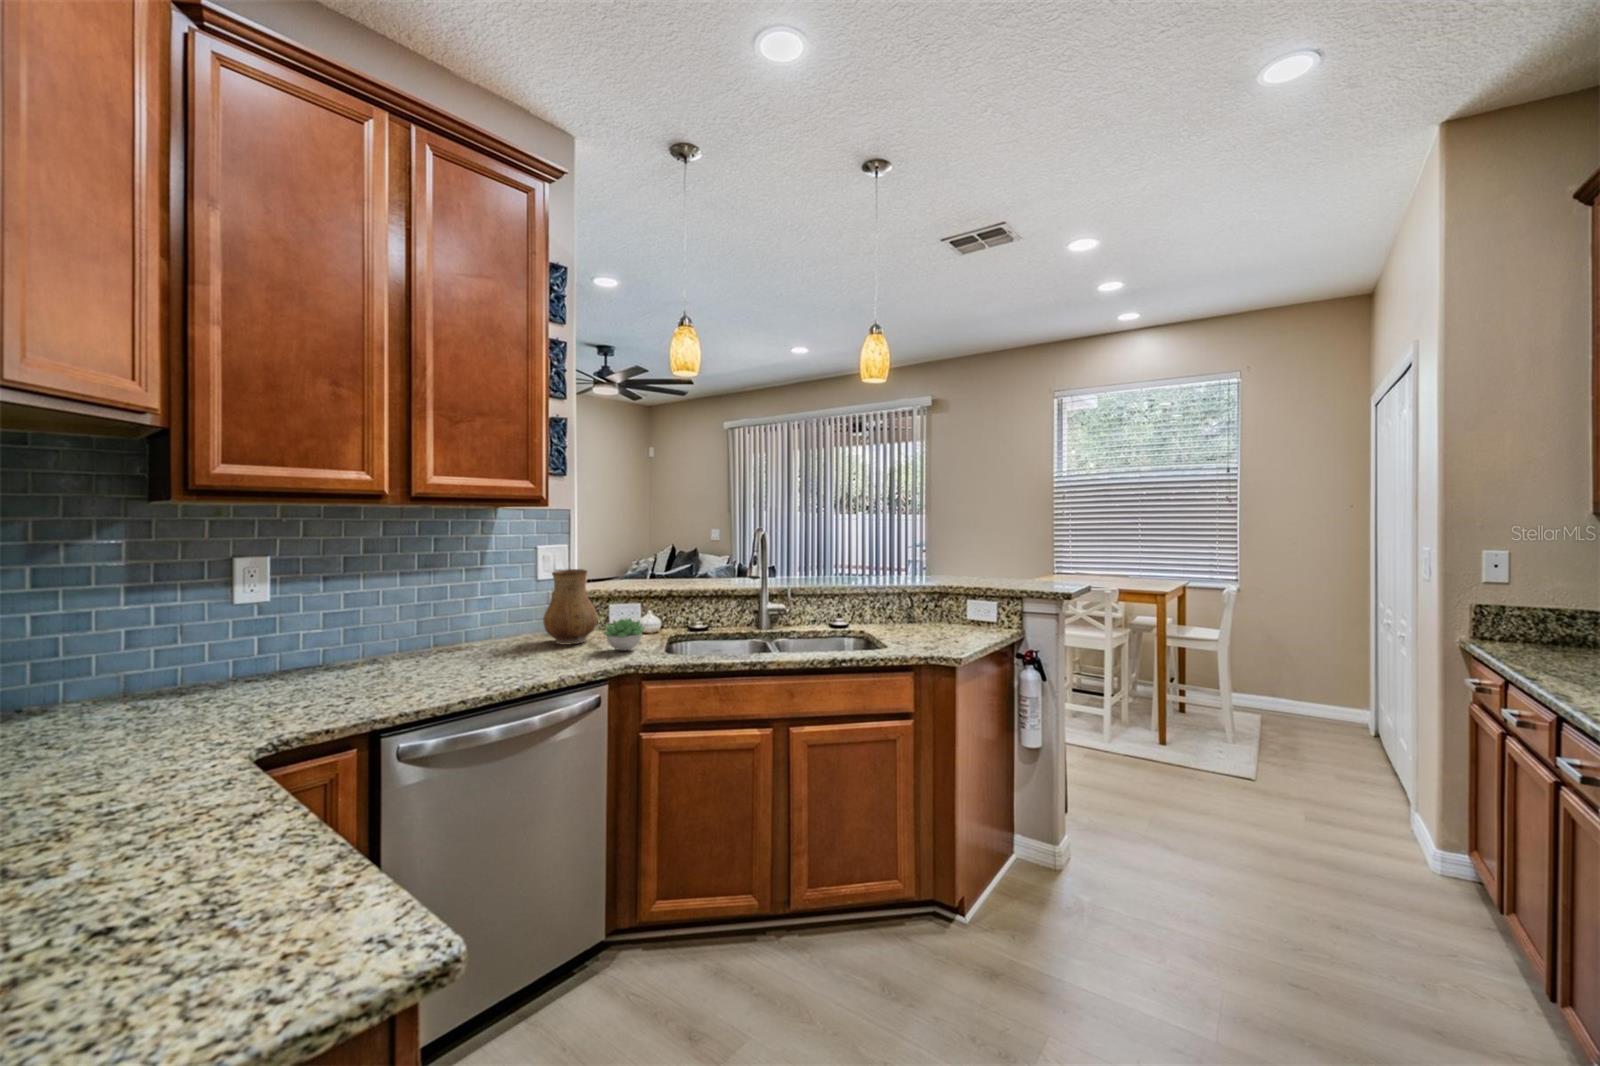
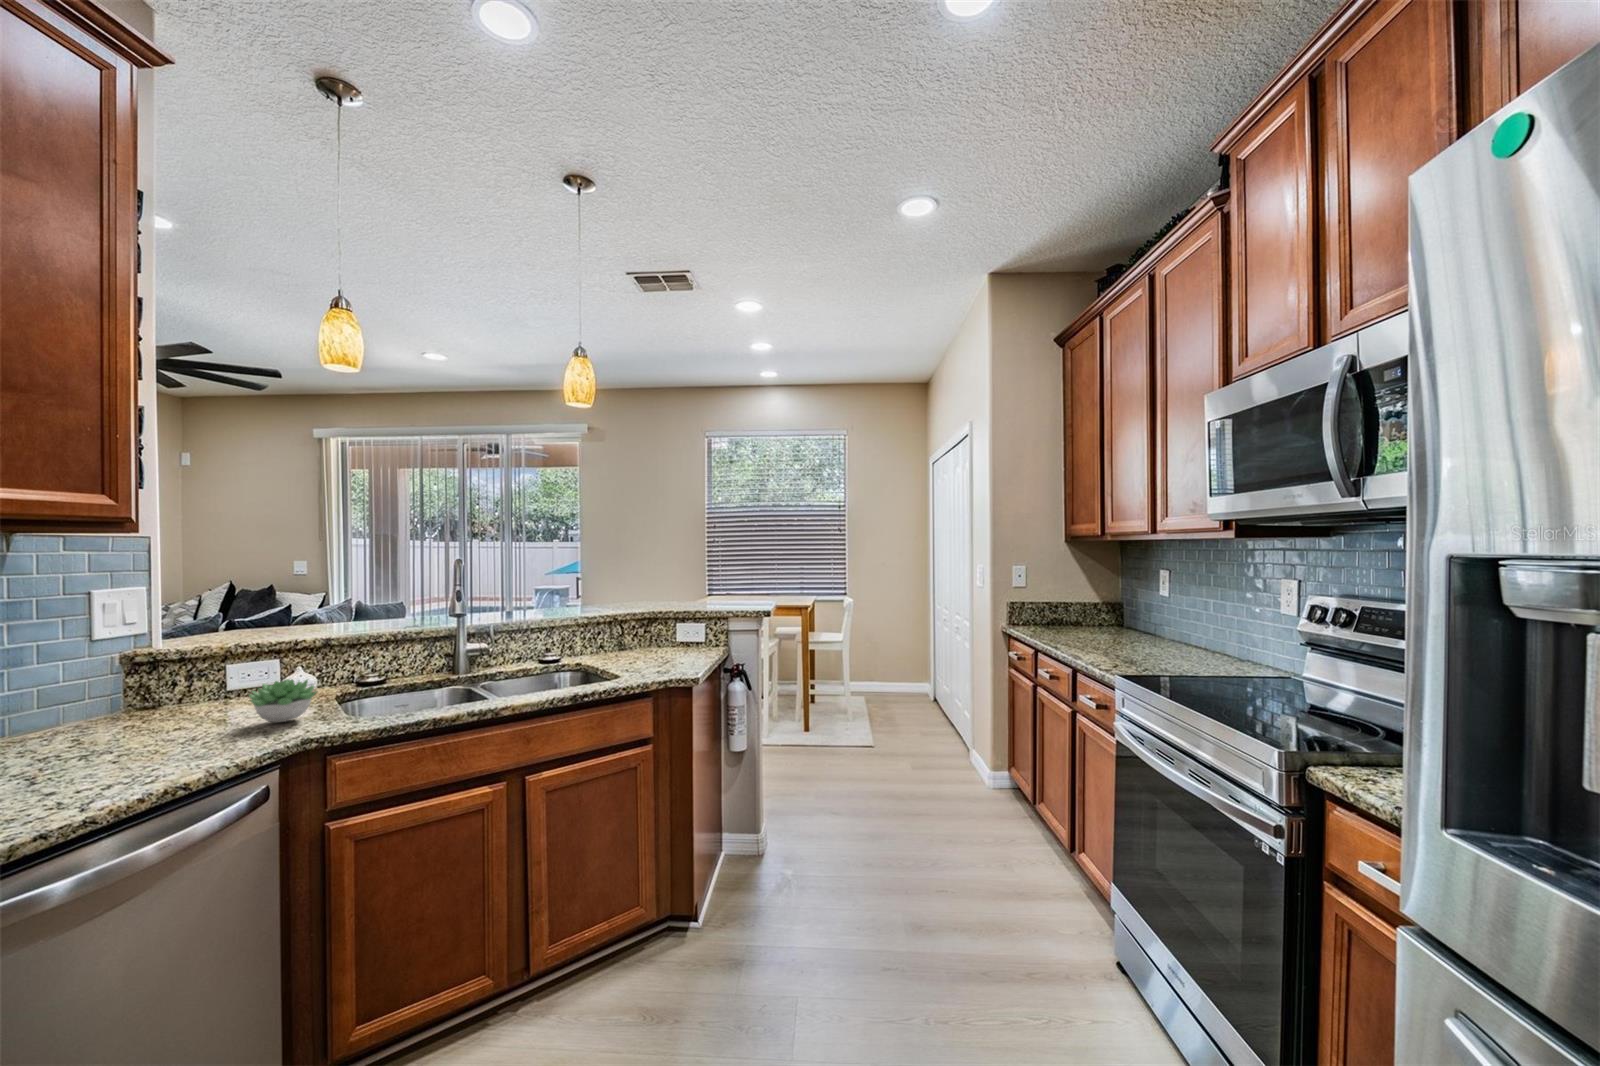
ceramic pitcher: present [543,569,597,644] -> none [122,620,222,729]

